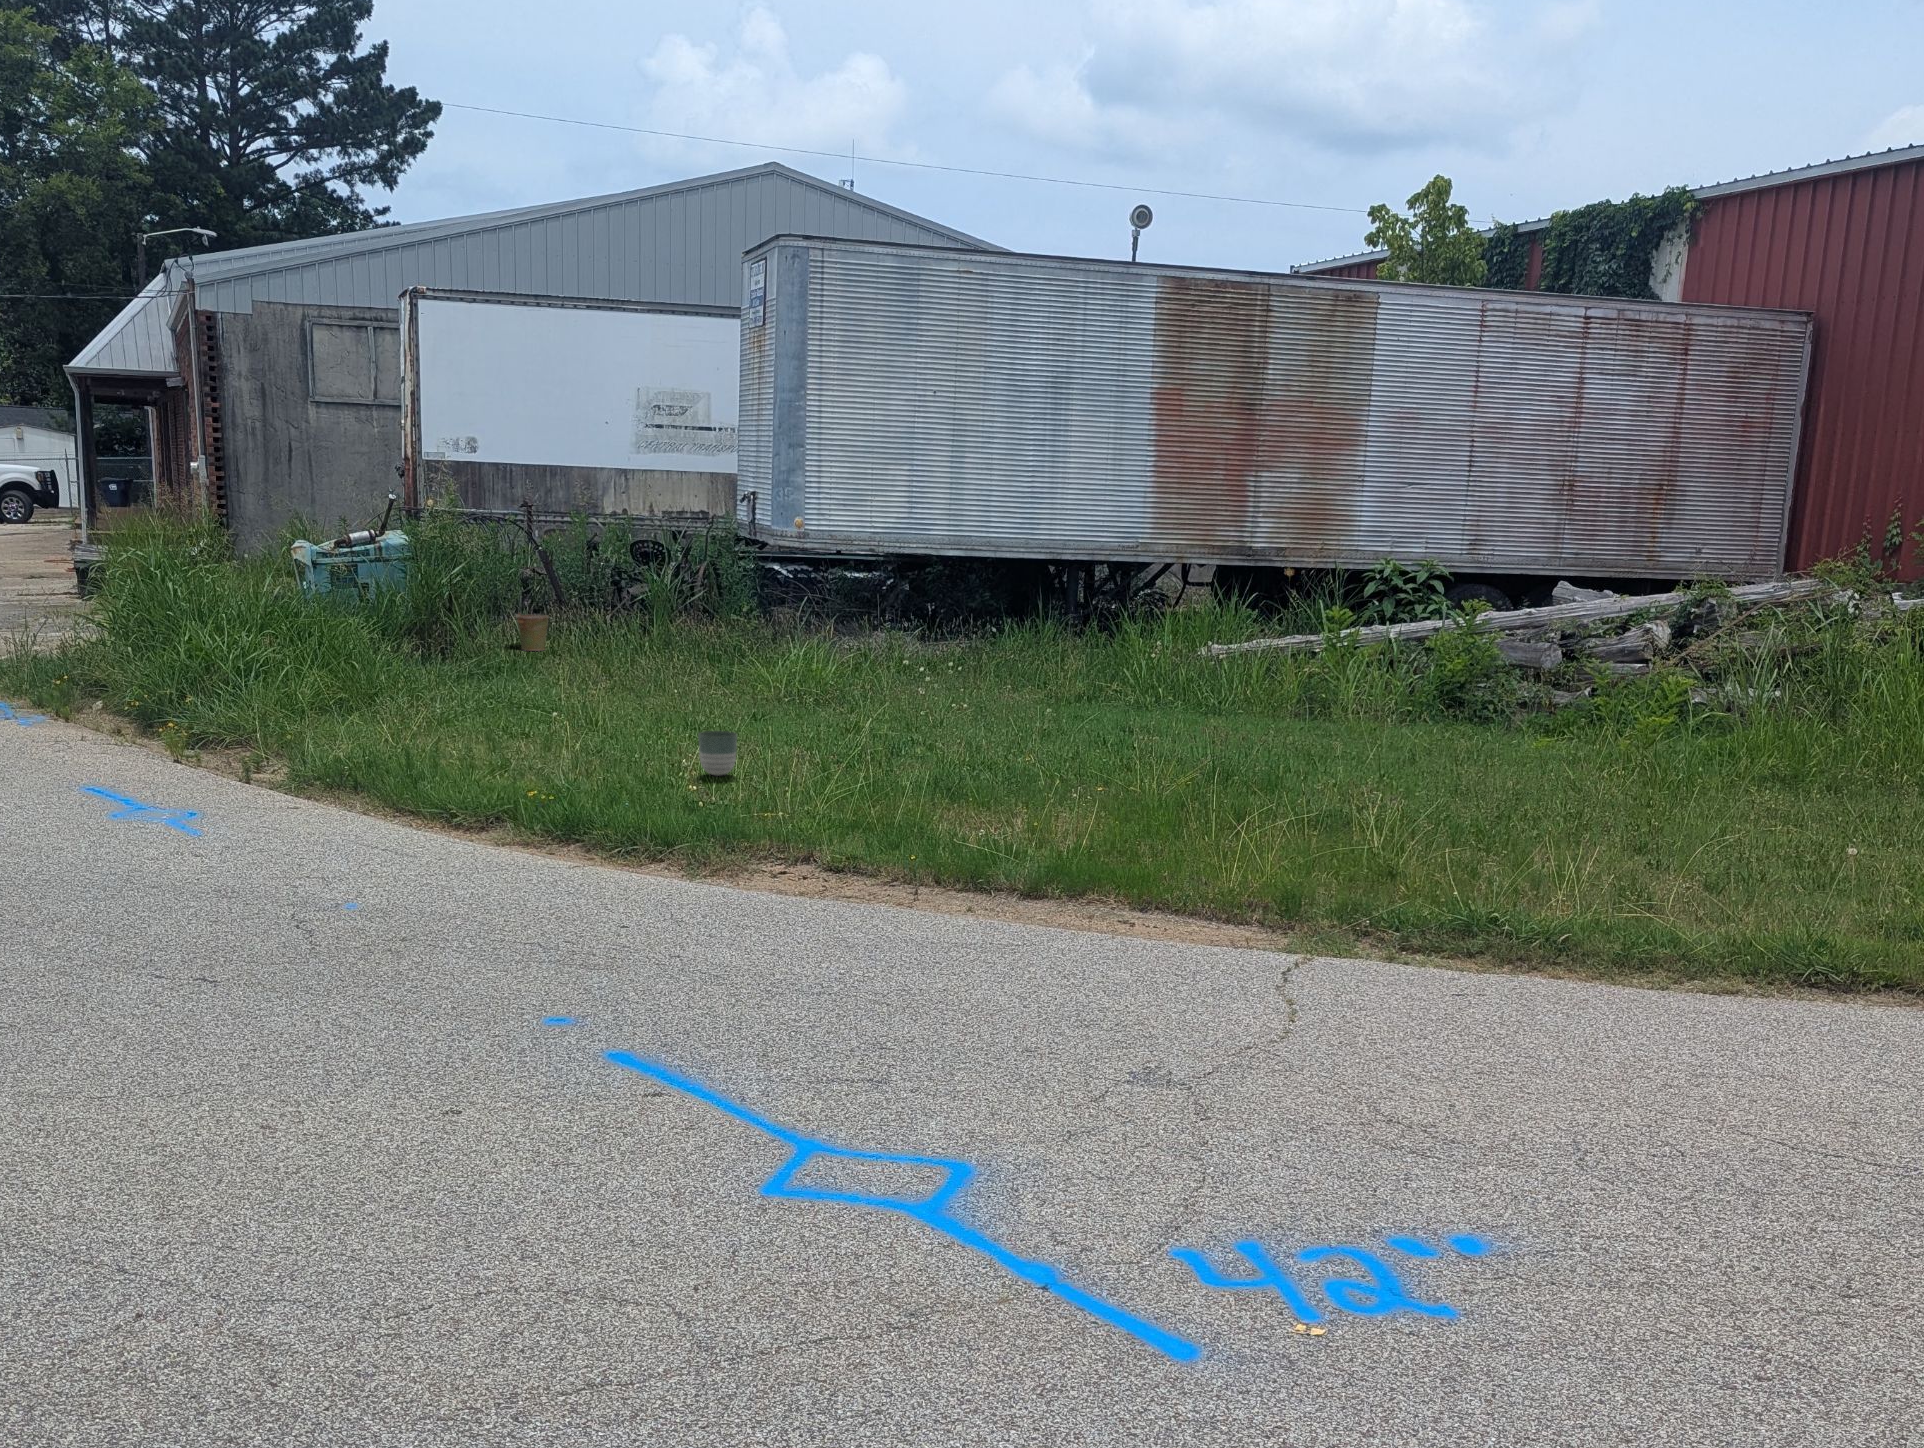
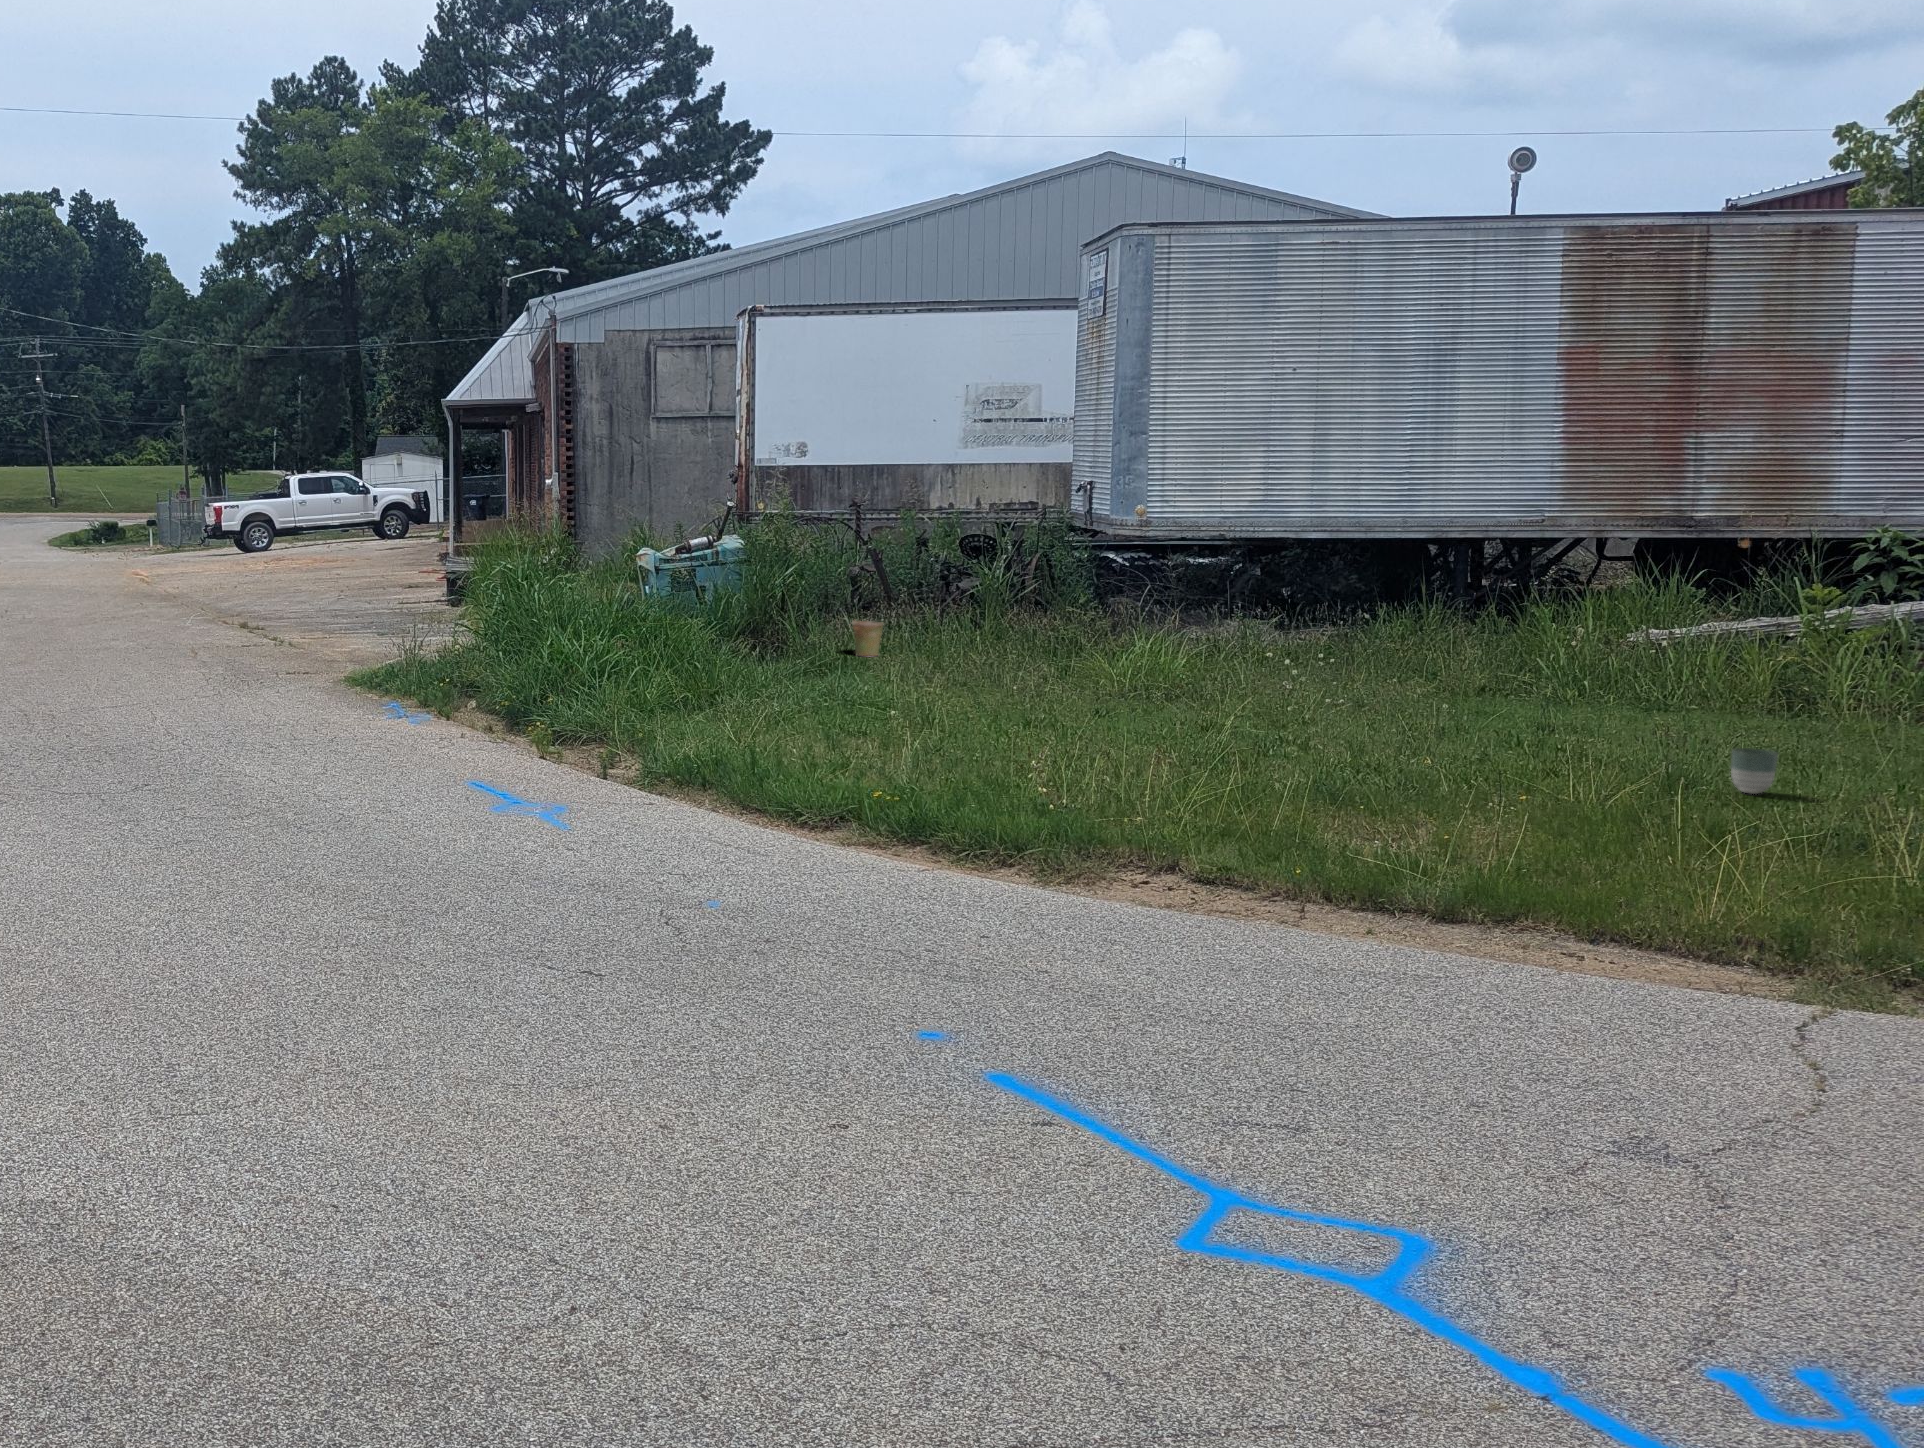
planter: present [698,731,737,776] -> present [1731,748,1778,794]

